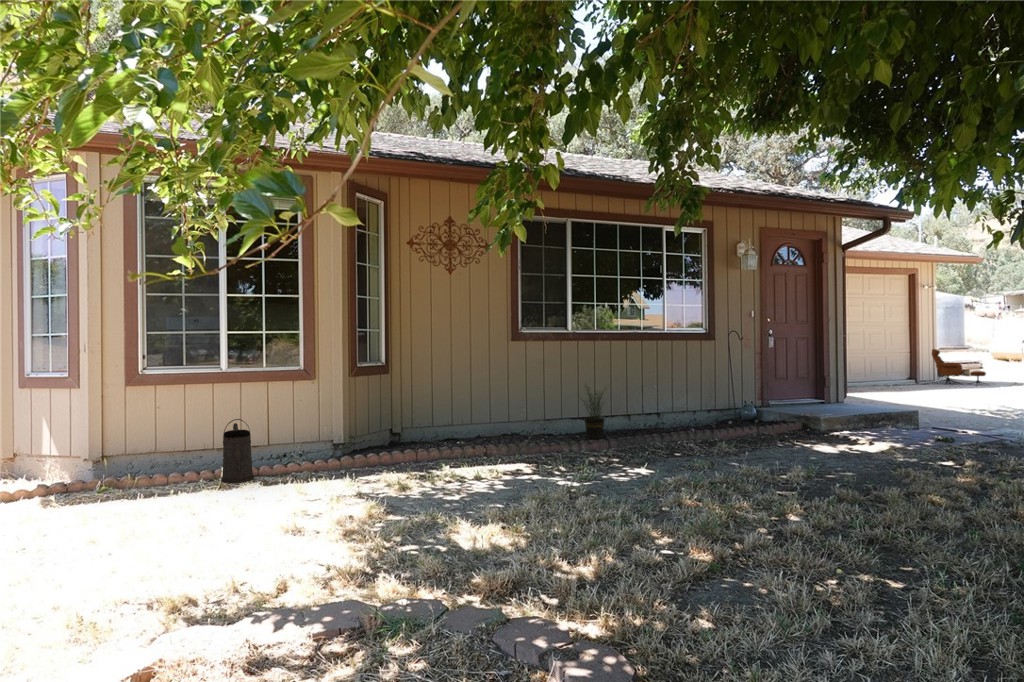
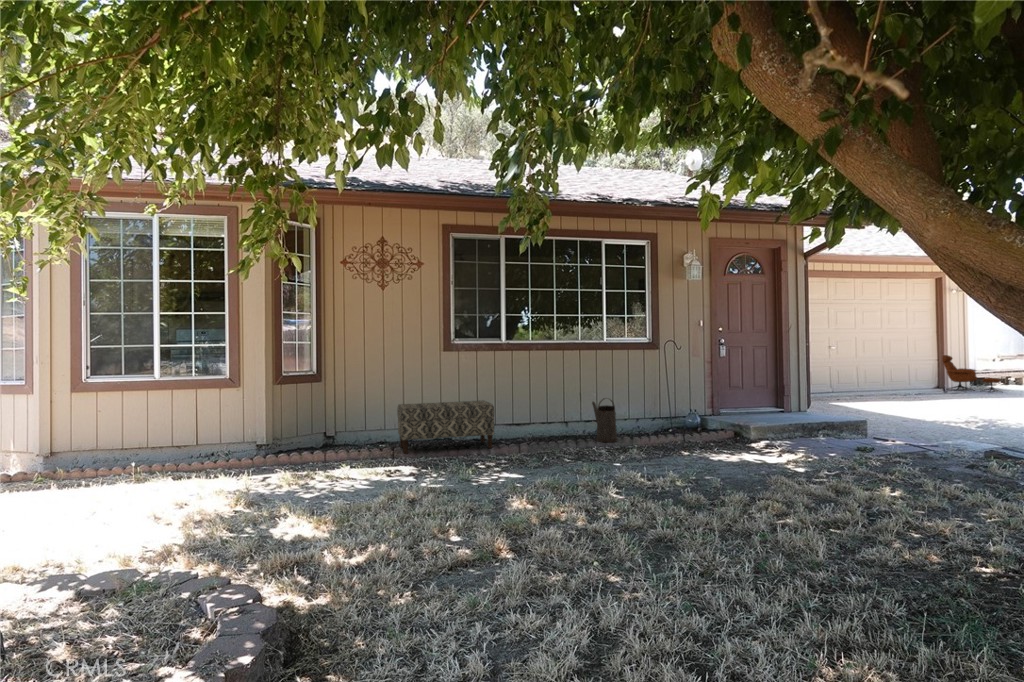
potted plant: present [583,386,604,439] -> none [503,389,539,444]
bench: none [467,394,574,451] -> present [397,401,494,454]
watering can: present [221,419,254,483] -> present [592,398,618,442]

